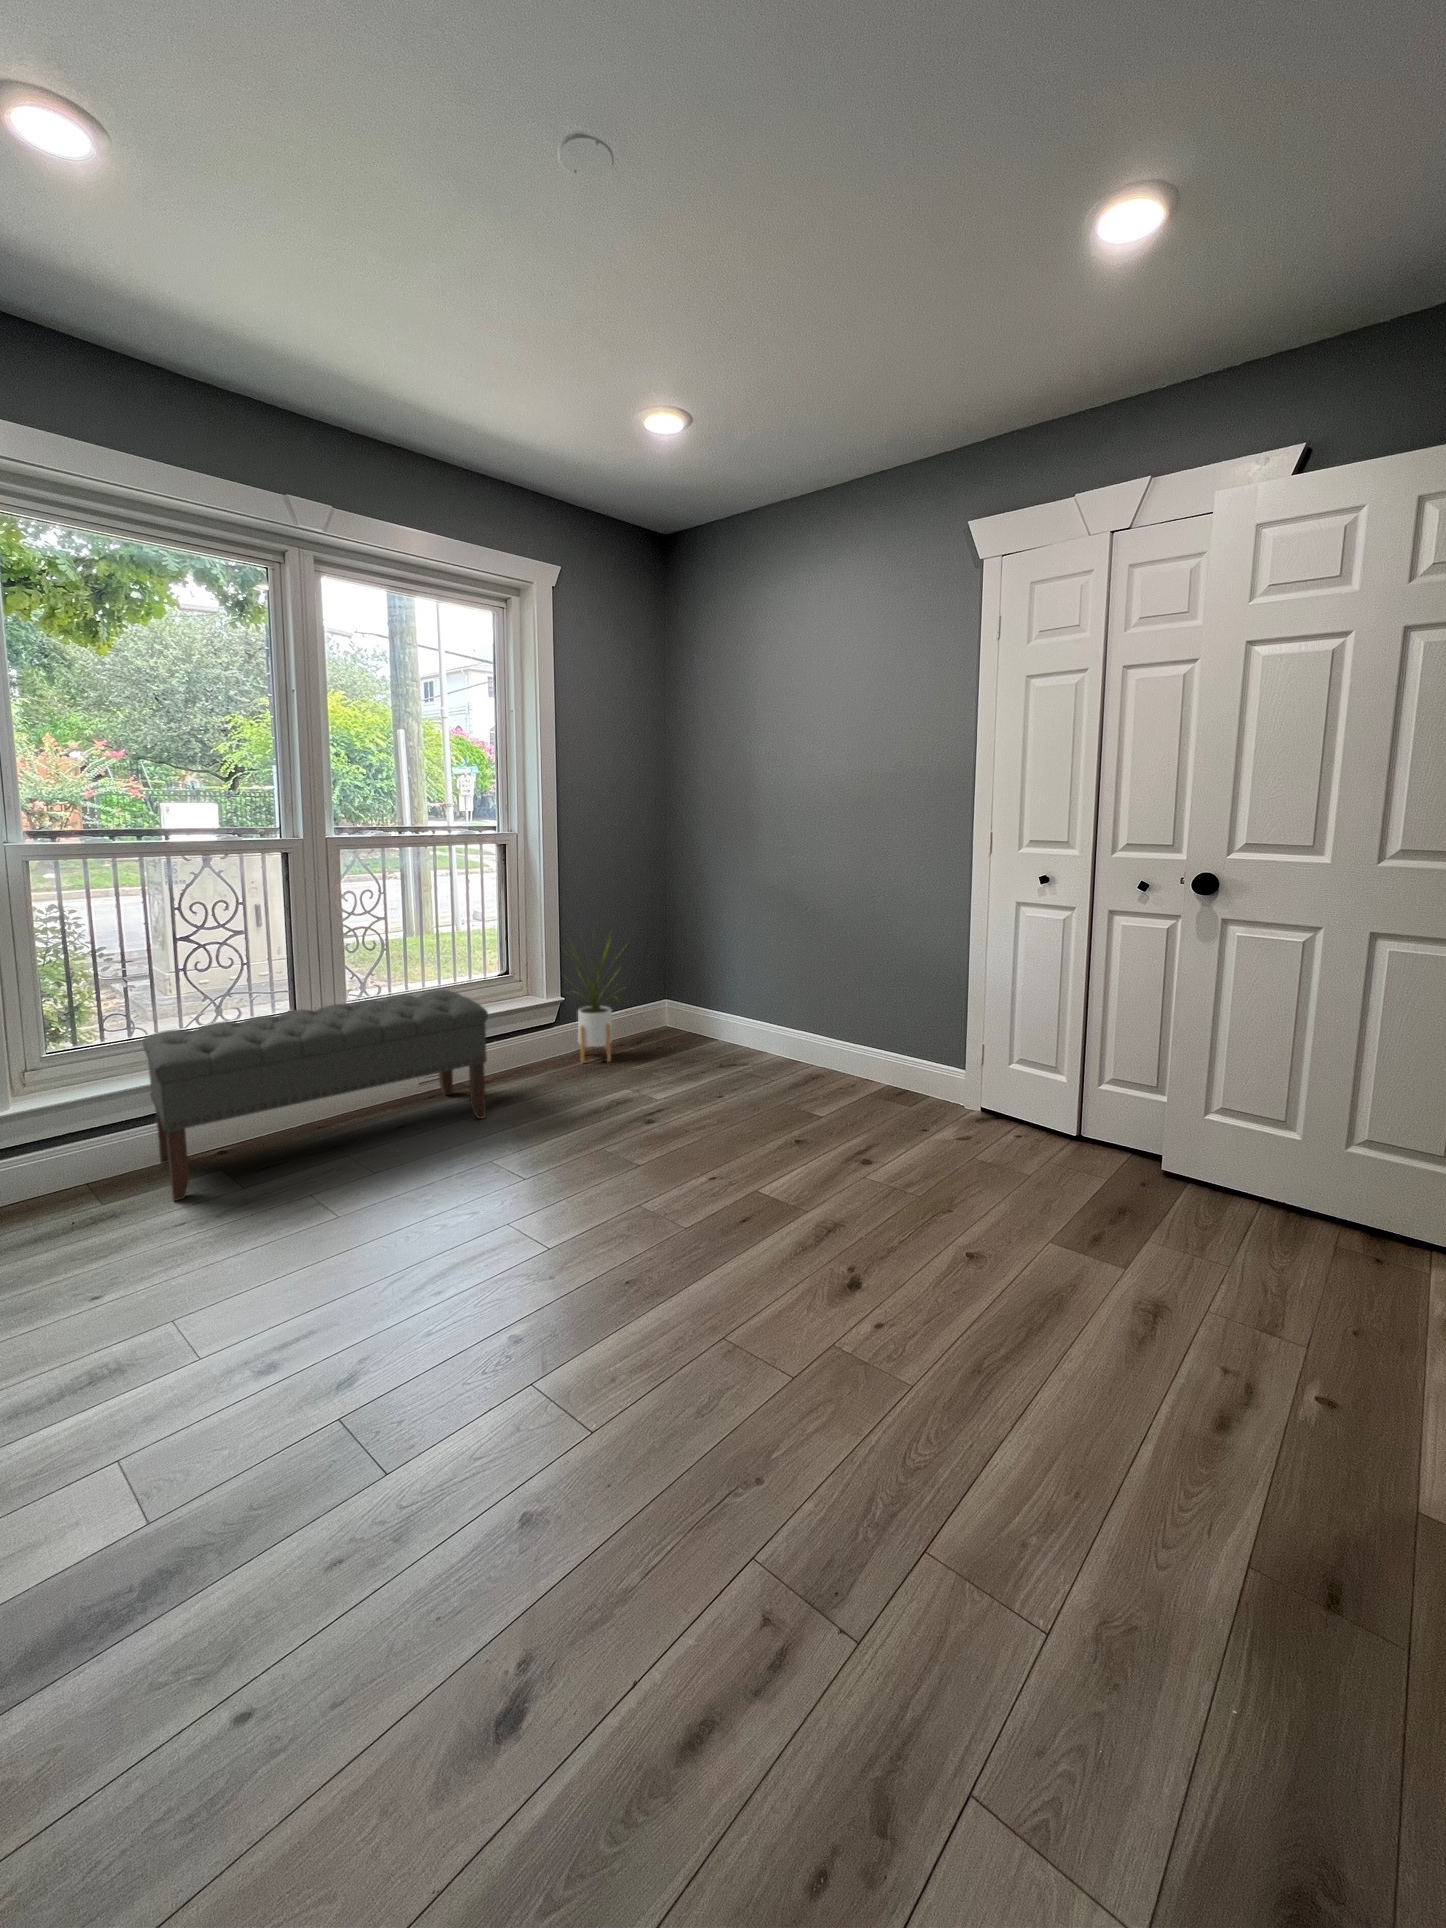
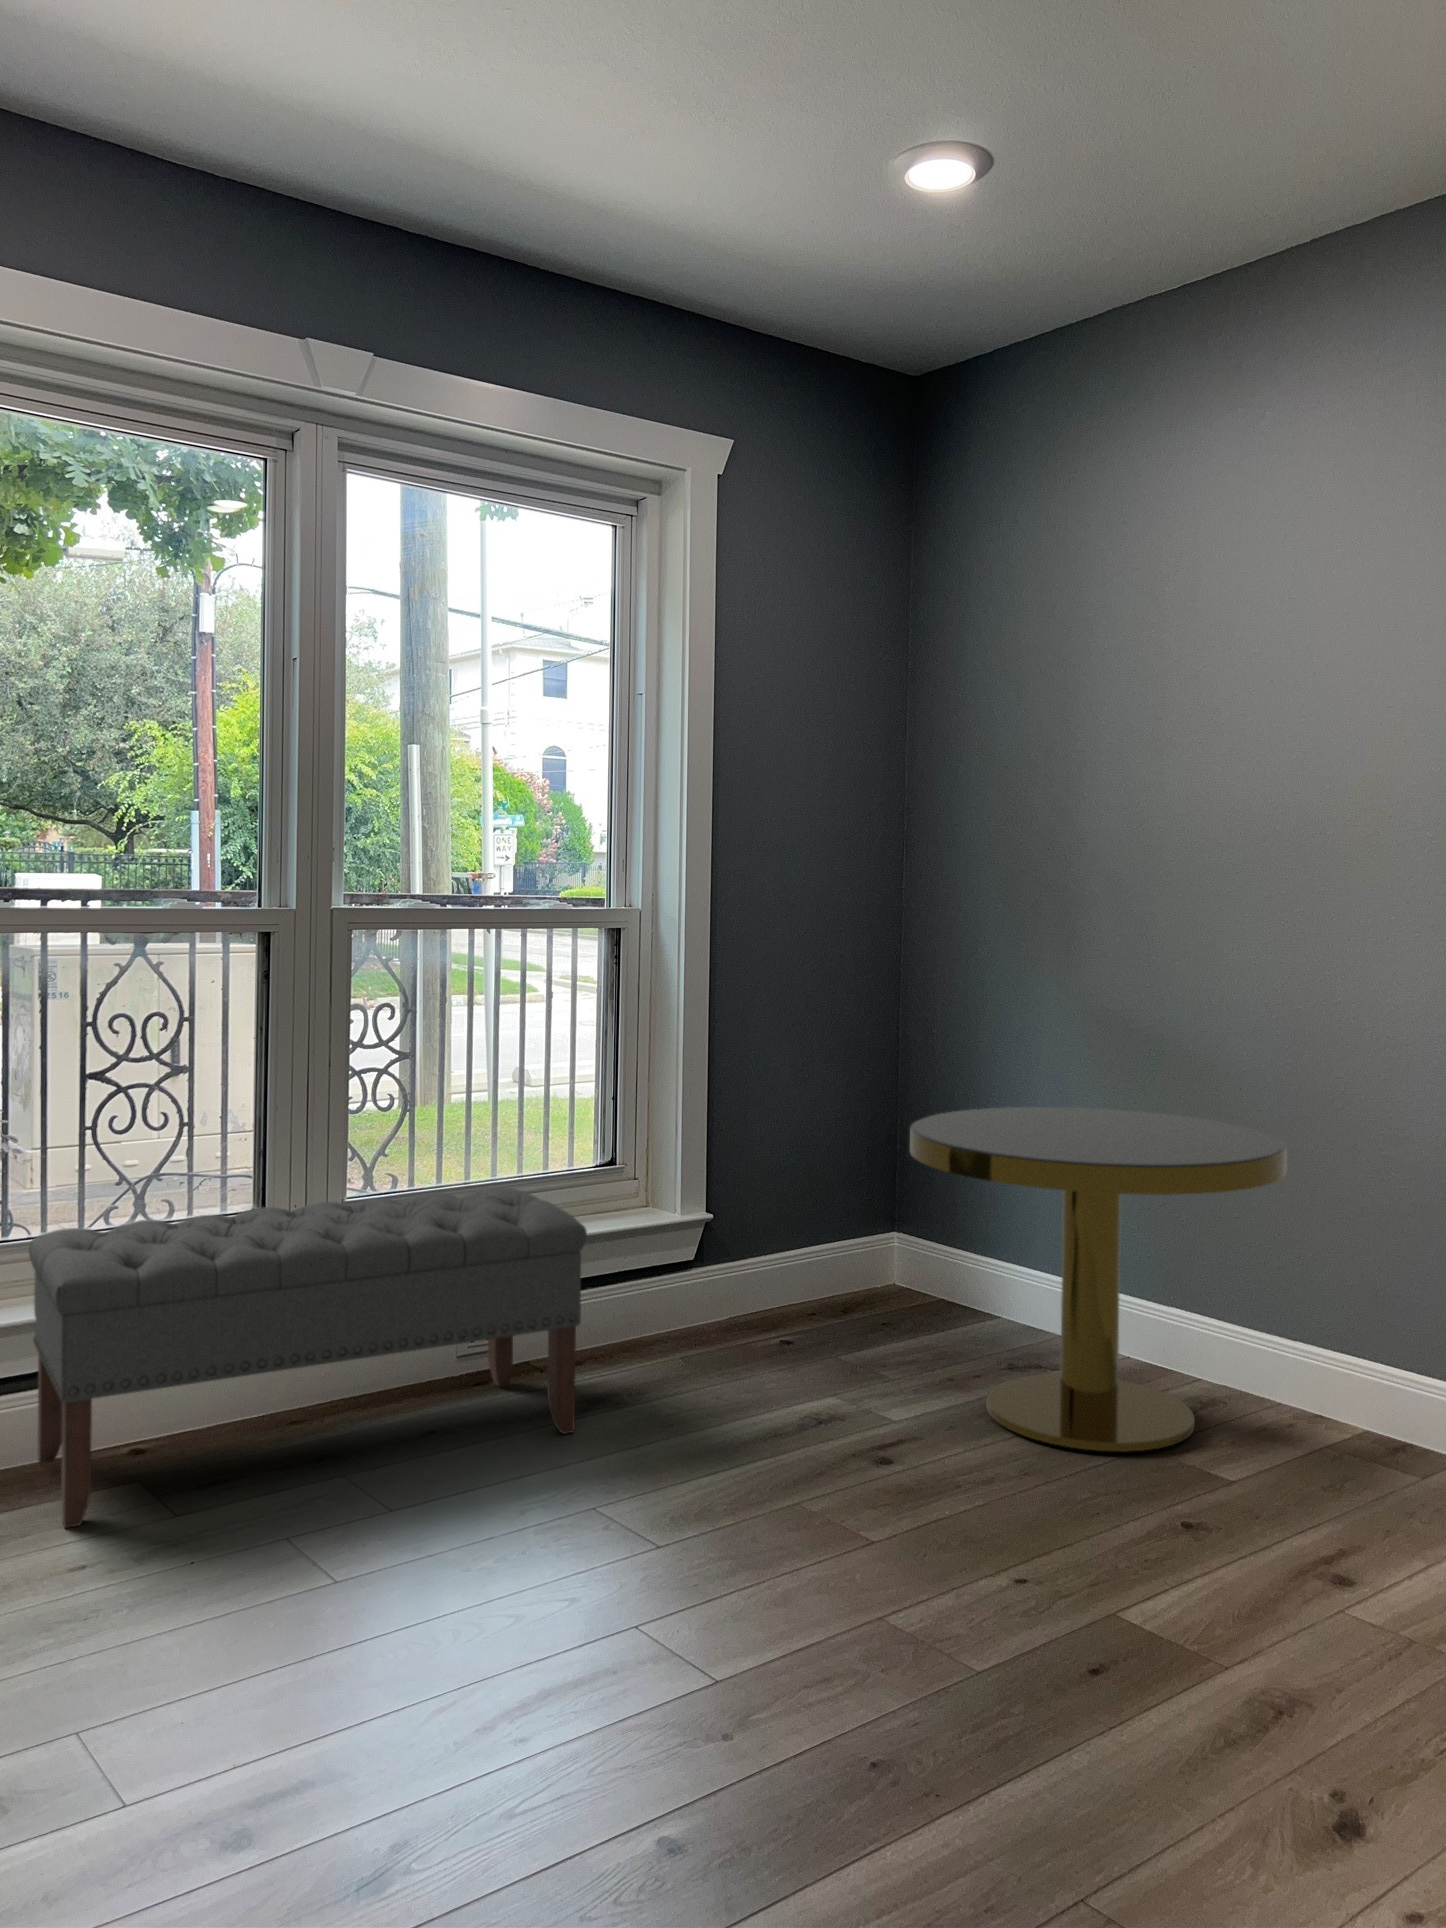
side table: none [664,934,848,1105] -> present [910,1107,1287,1451]
house plant: present [564,939,617,1063] -> none [704,1086,837,1349]

